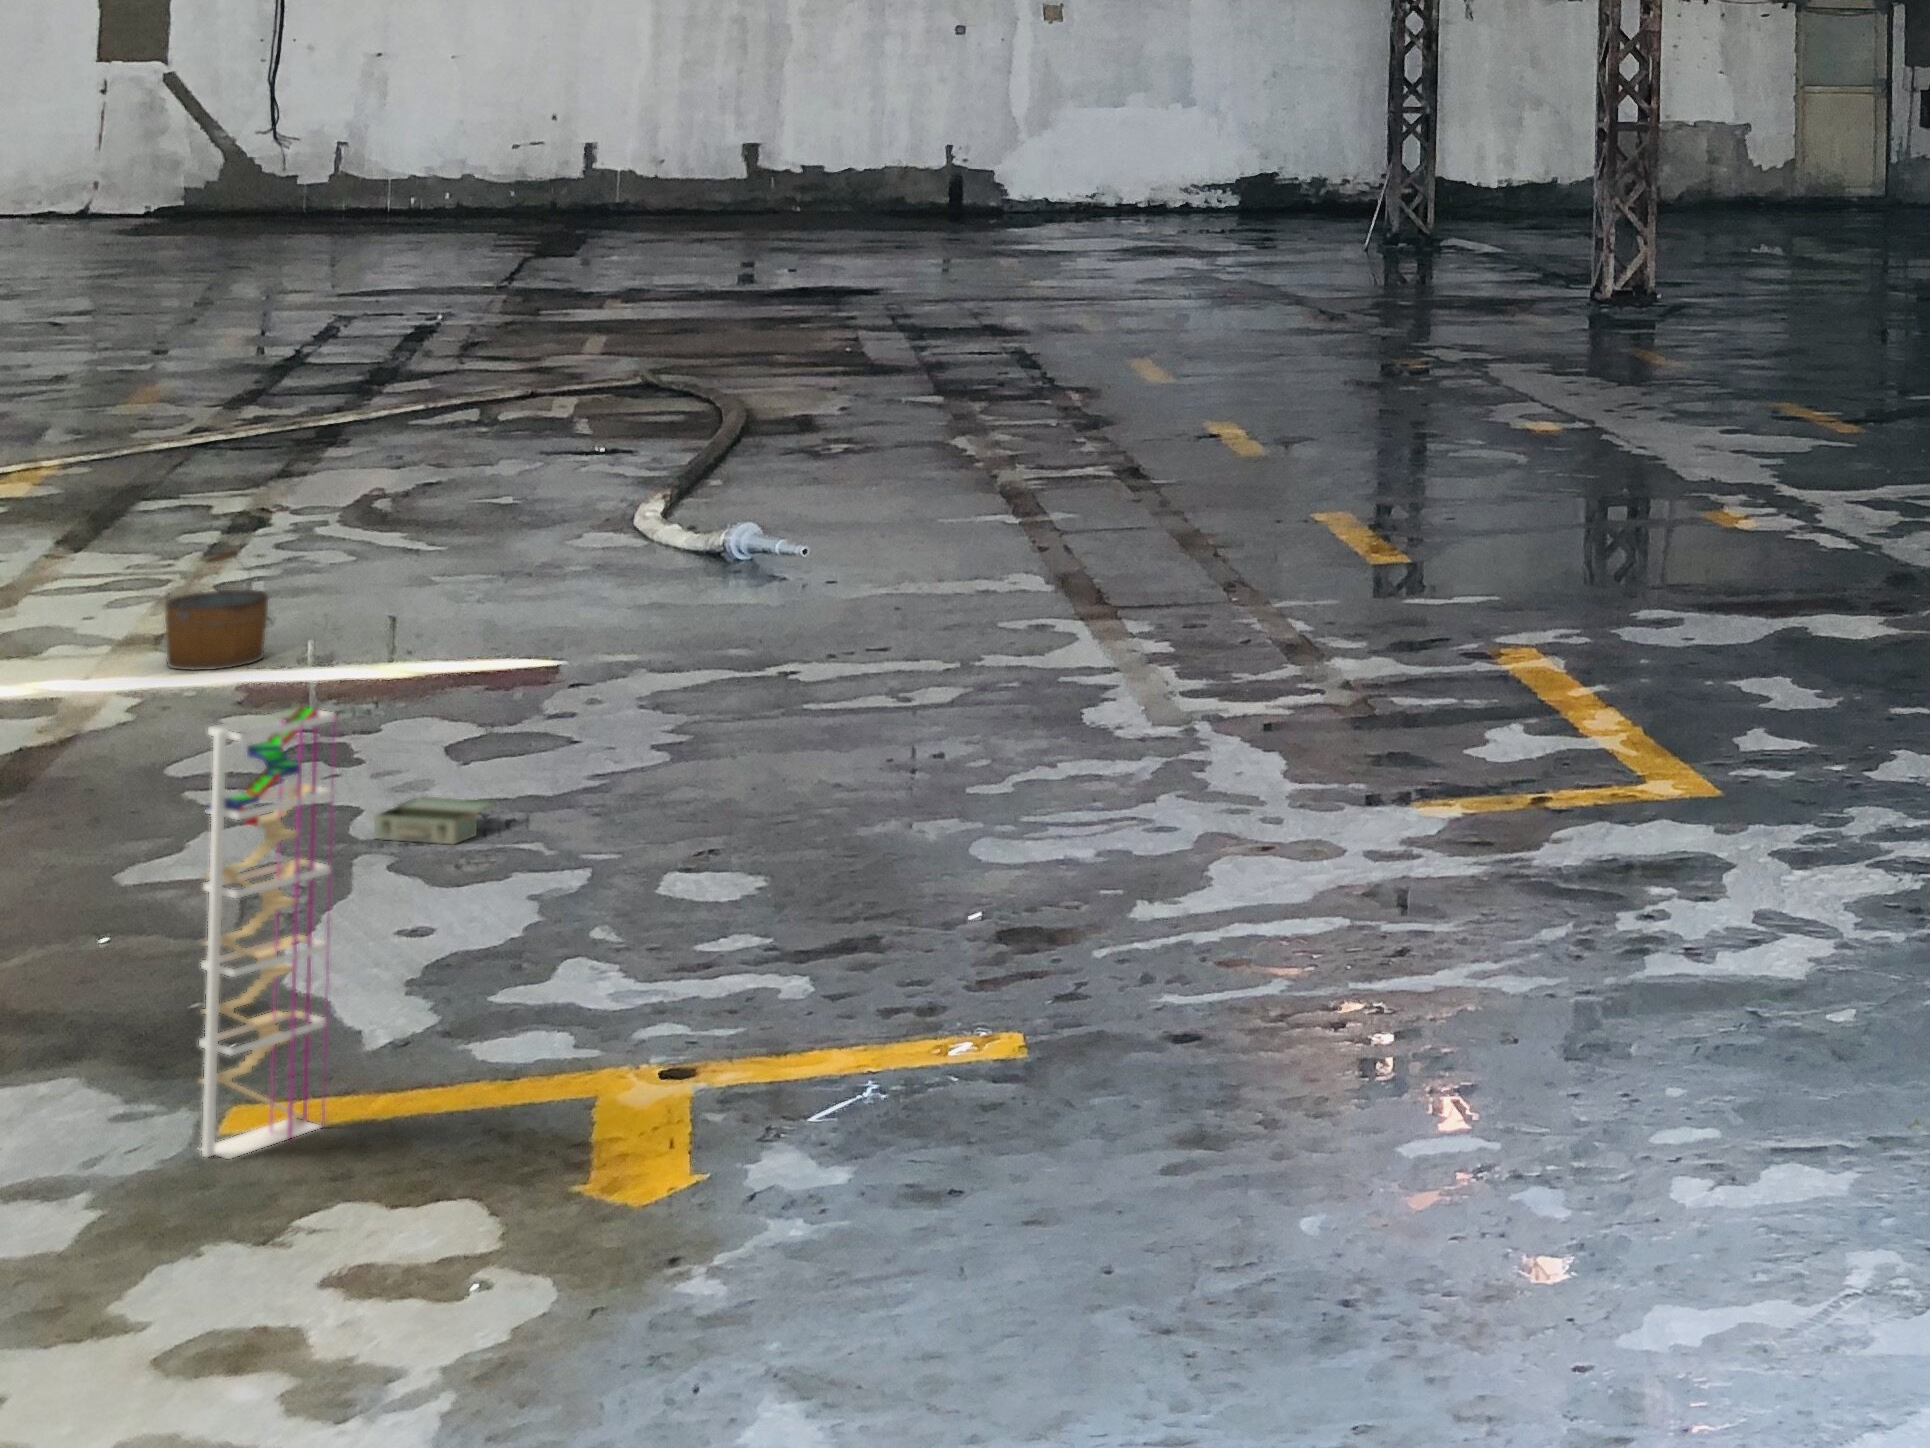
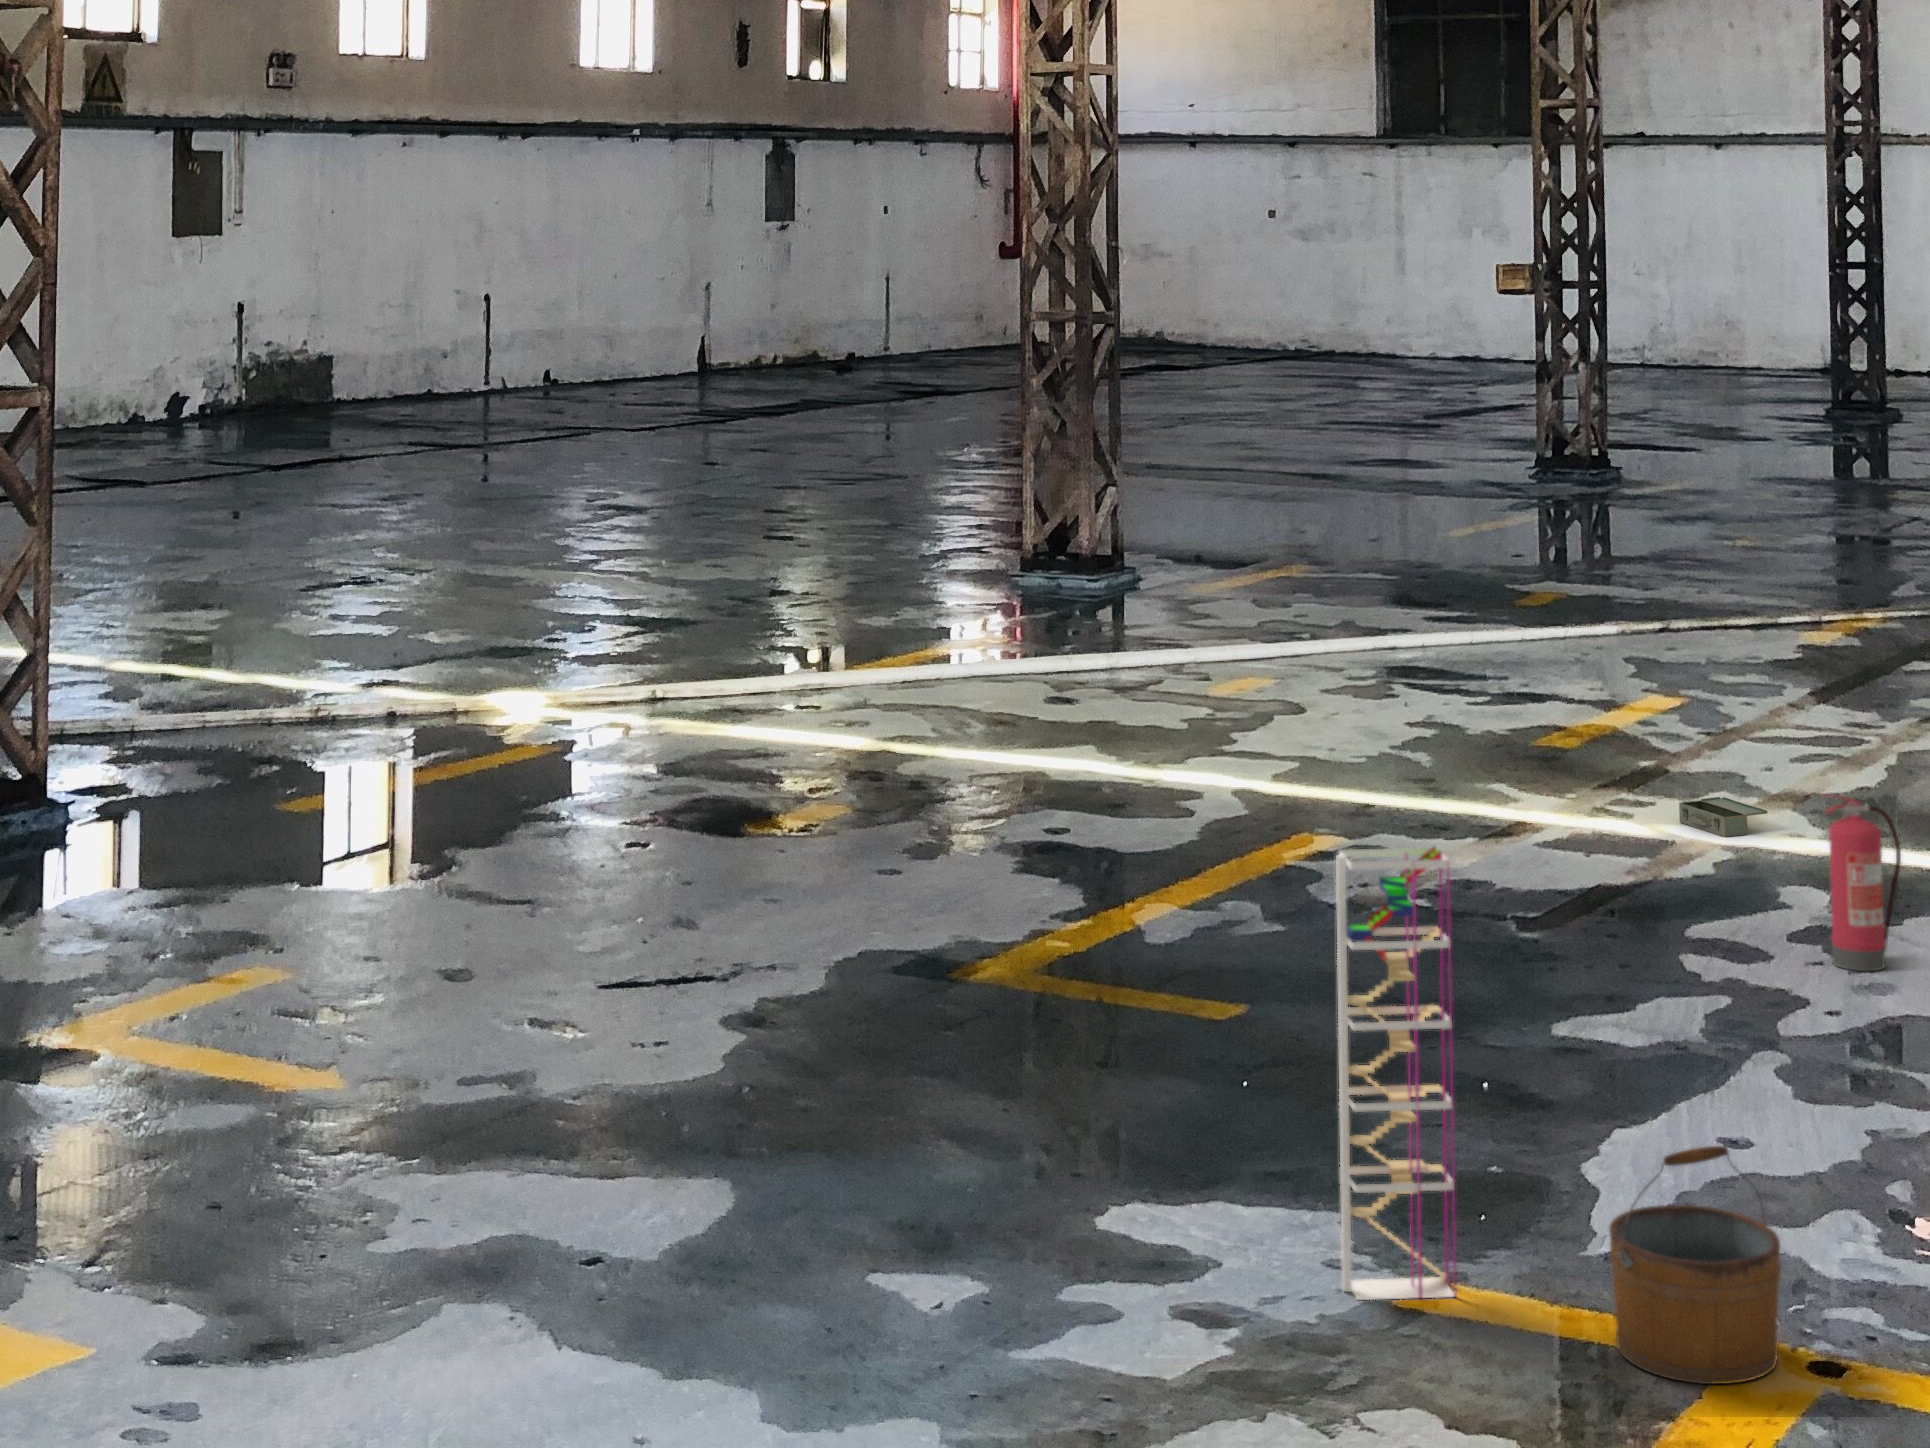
bucket: present [165,551,268,670] -> present [1609,1146,1780,1384]
fire extinguisher: none [367,629,438,792] -> present [1825,794,1901,971]
toolbox: present [374,796,496,844] -> present [1679,797,1768,837]

